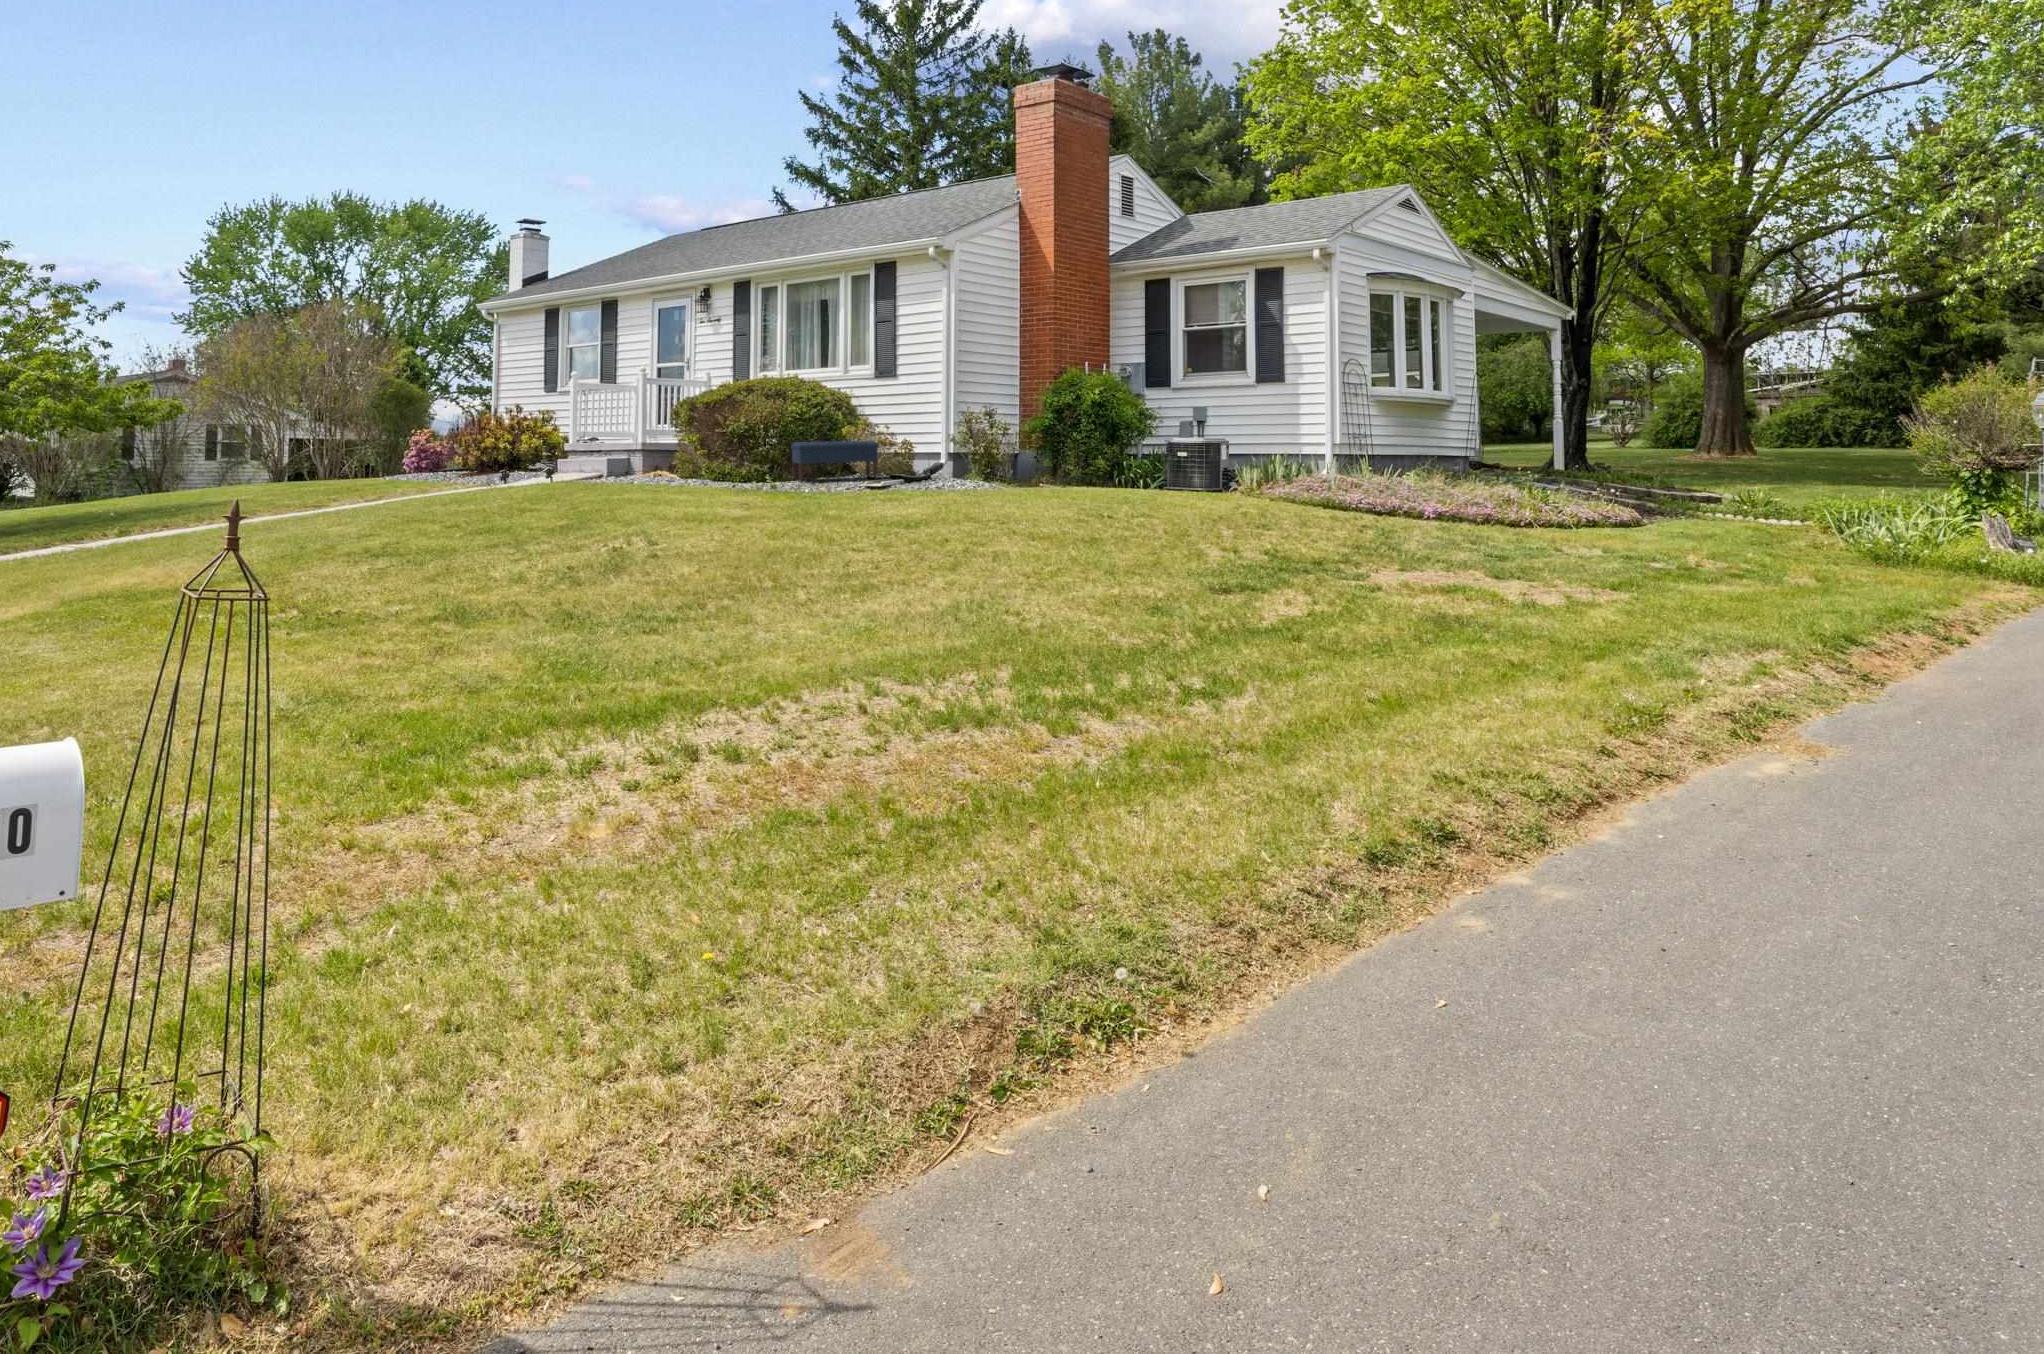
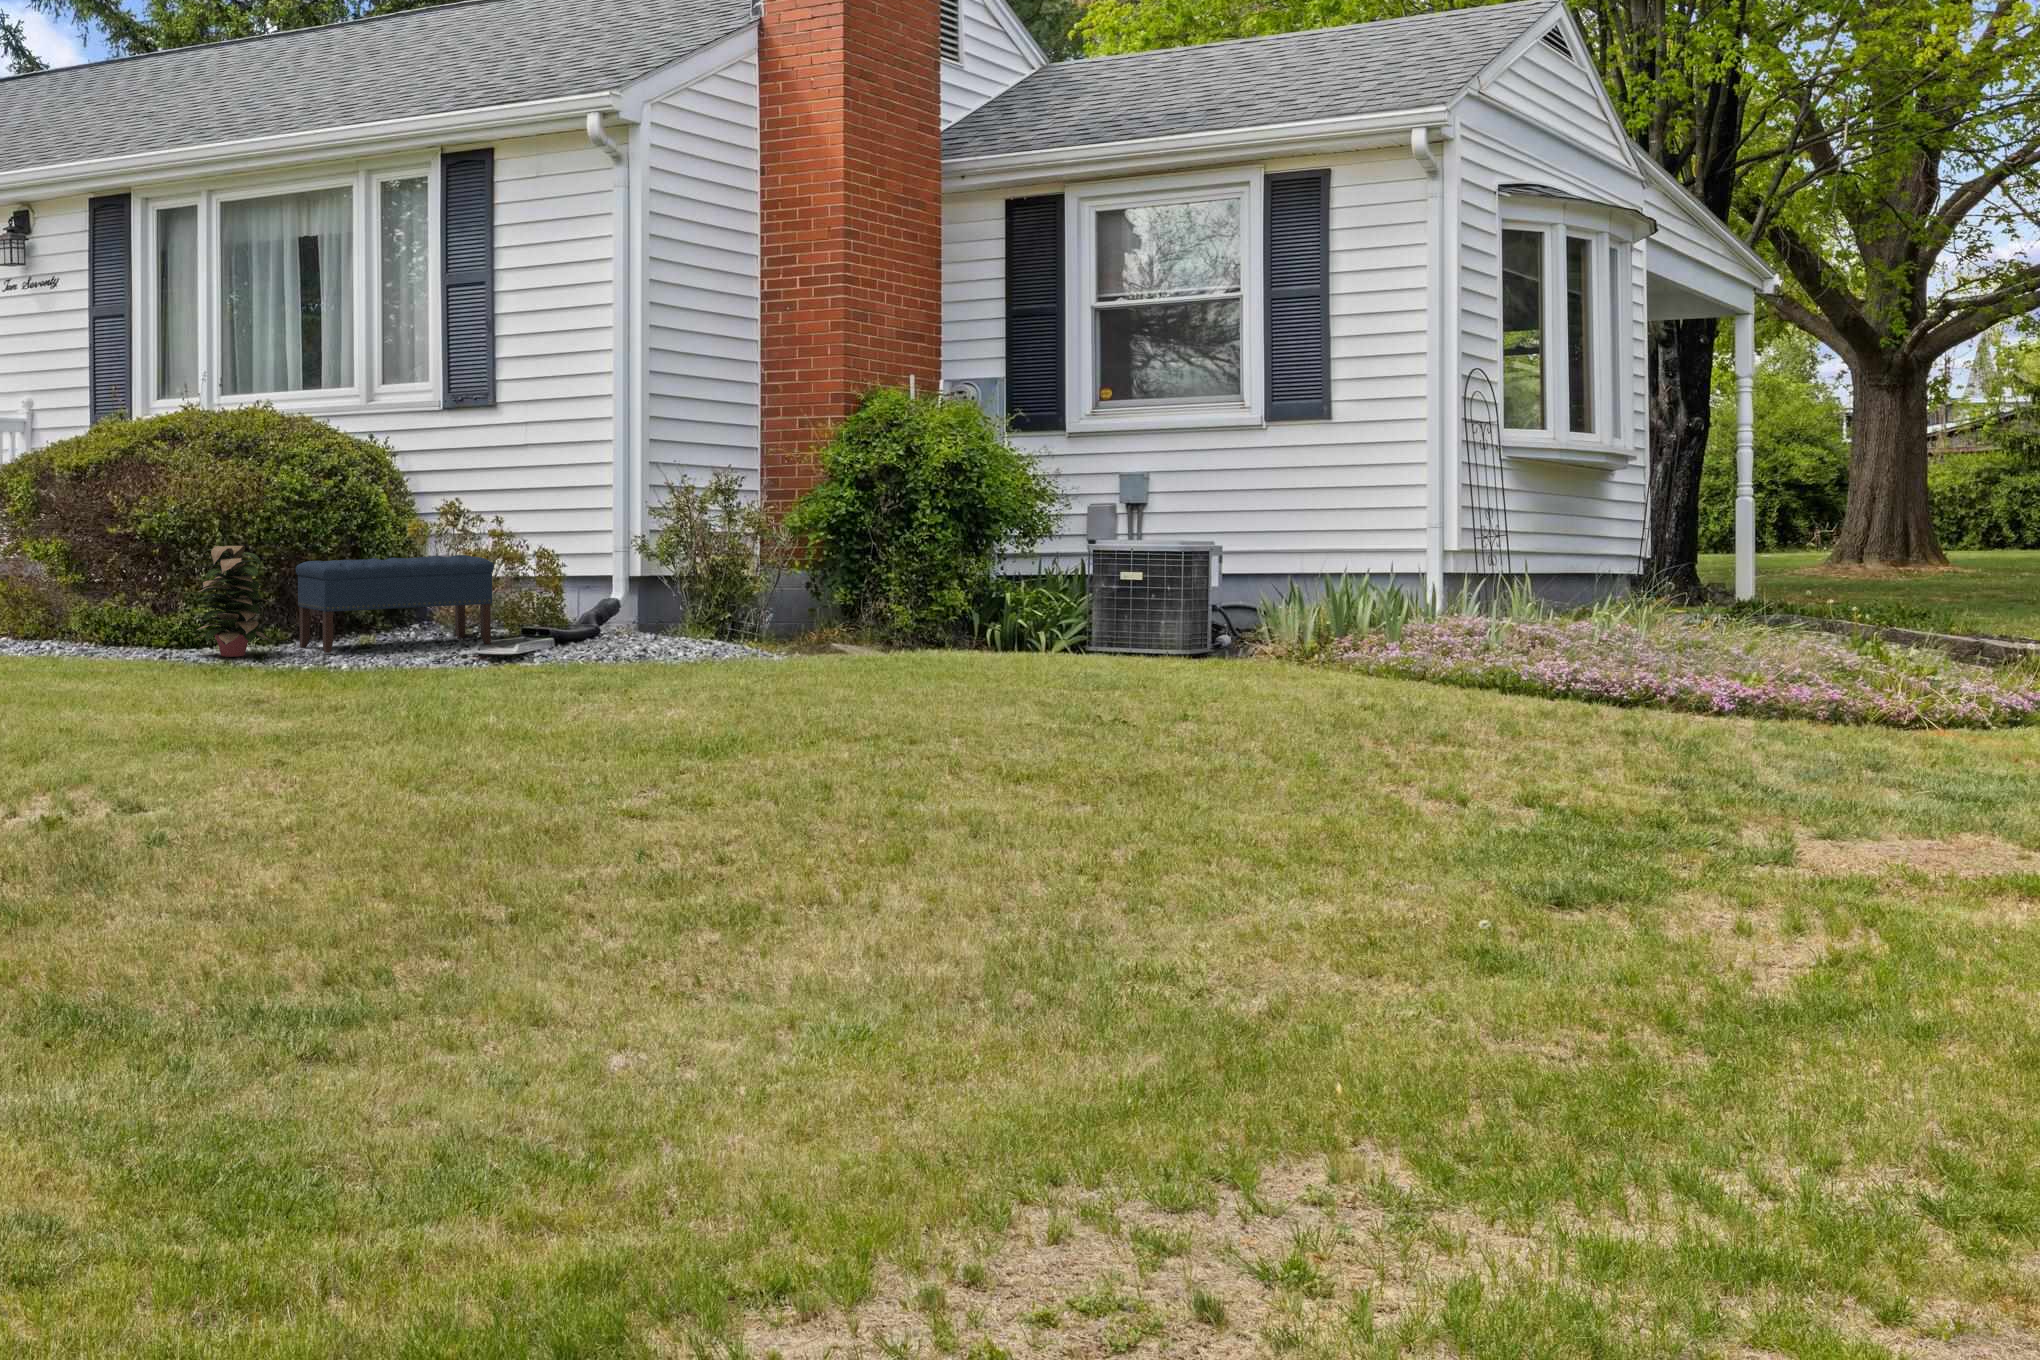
decorative plant: none [743,435,777,483] -> present [195,546,271,657]

